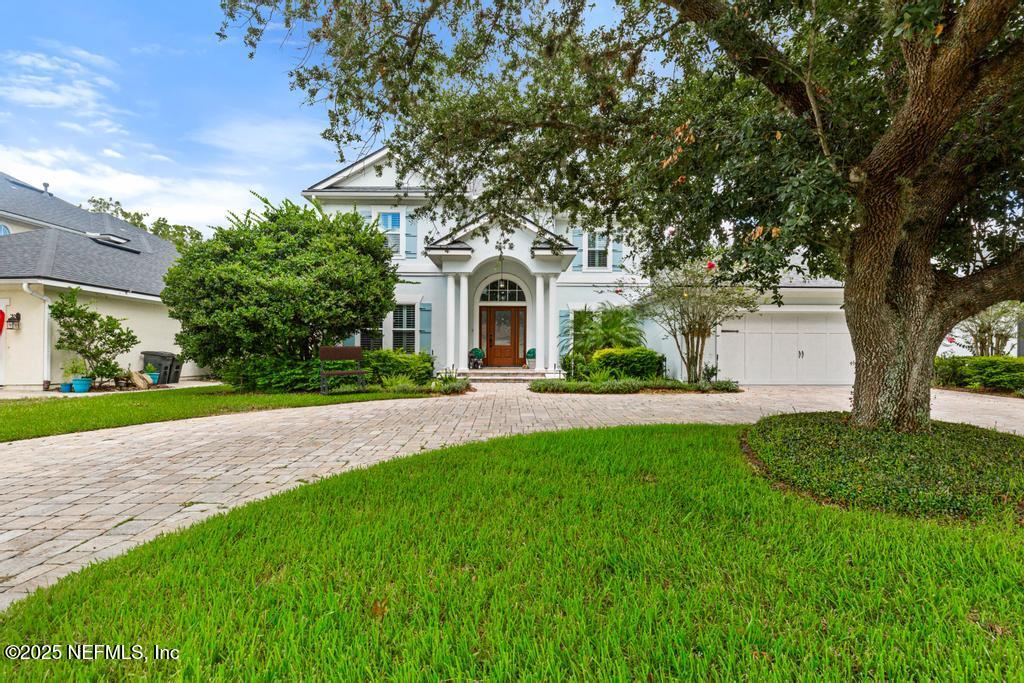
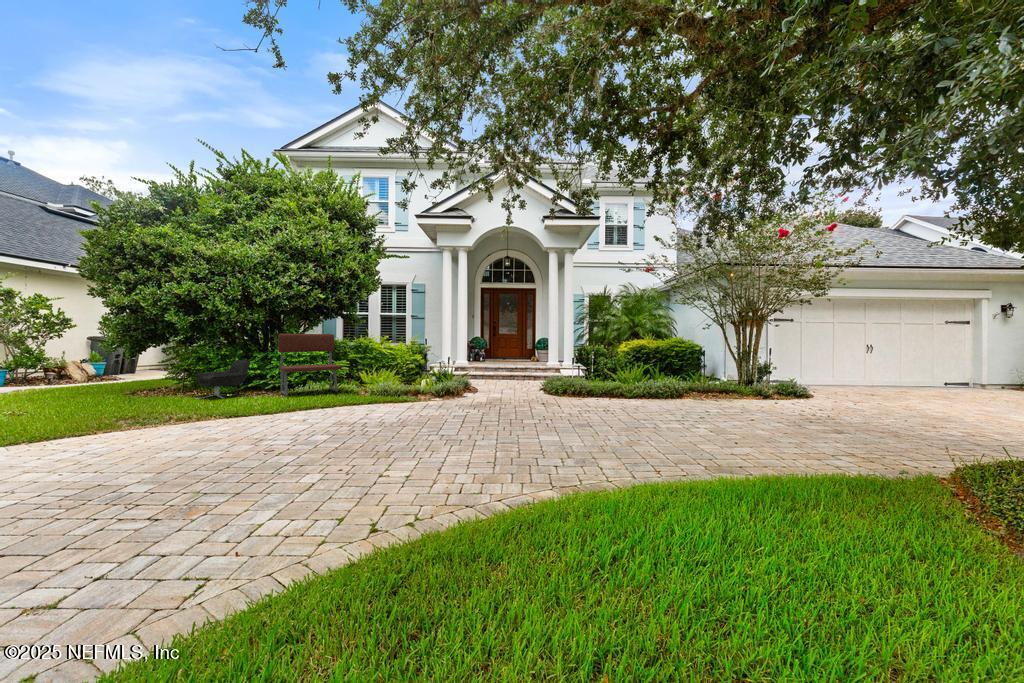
lounge chair: none [257,367,298,398] -> present [196,360,250,399]

